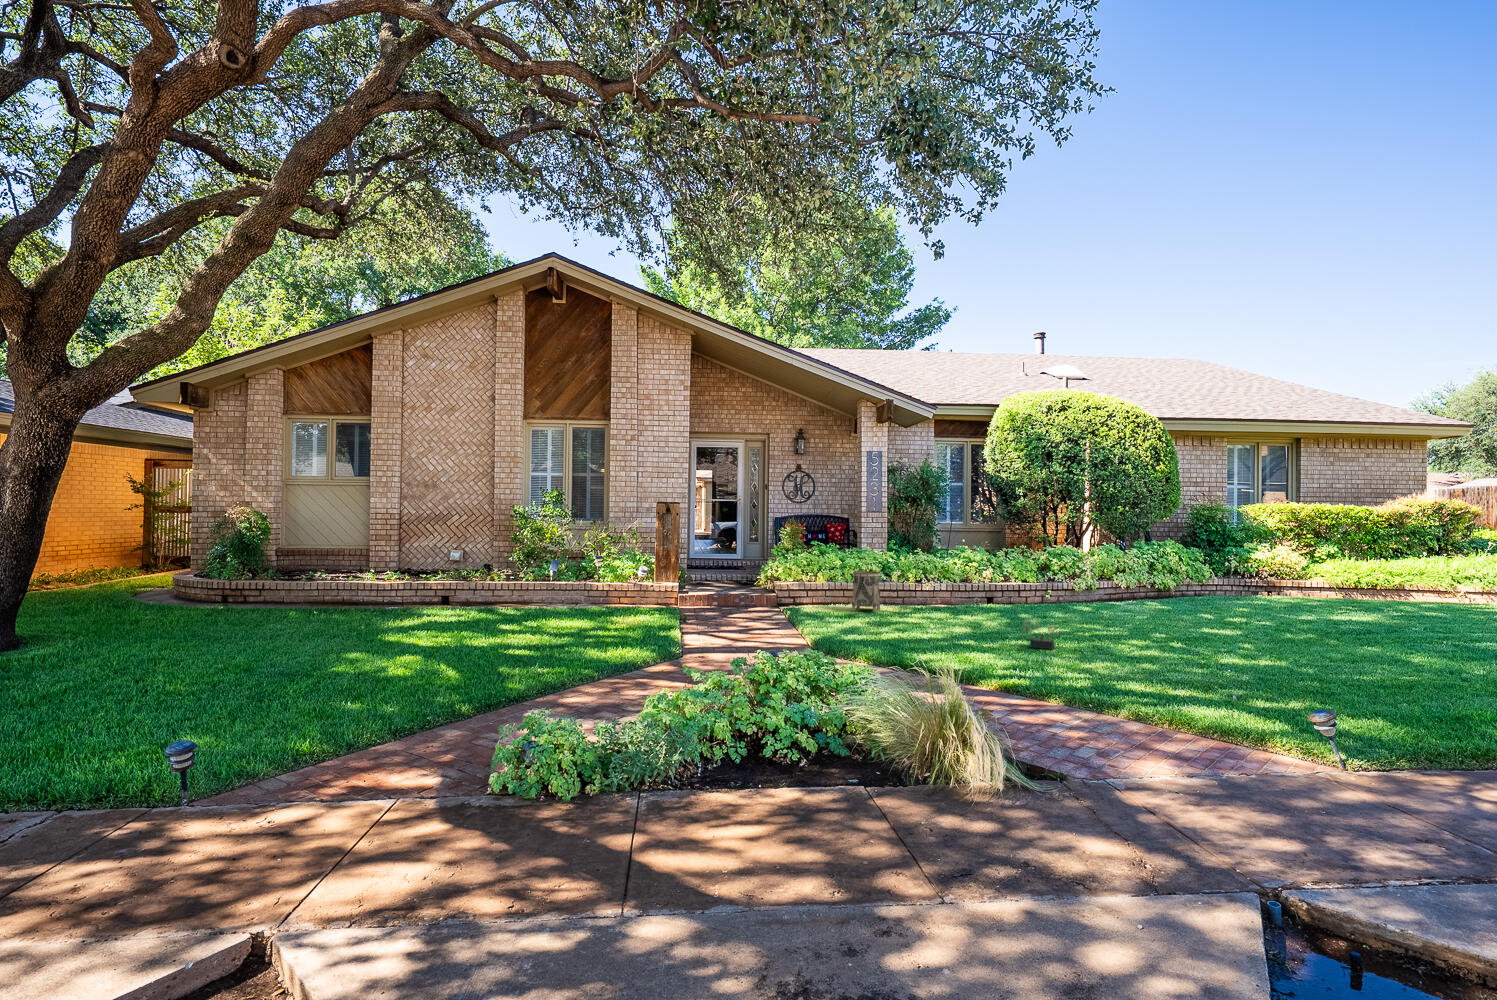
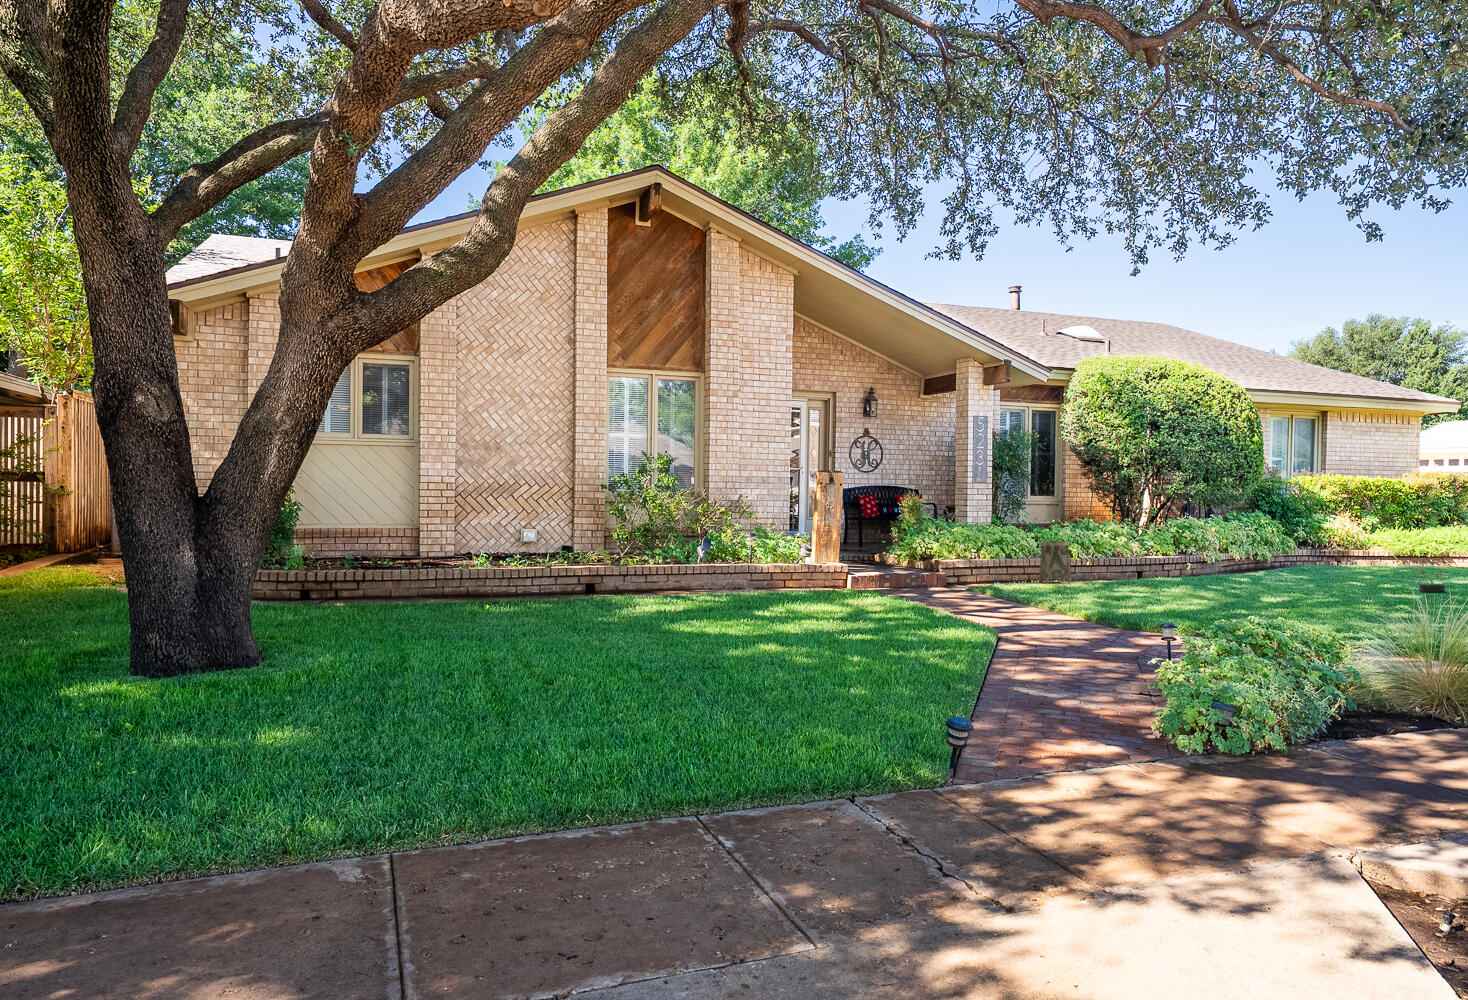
decorative plant: present [1024,617,1057,649] -> present [1413,567,1448,592]

